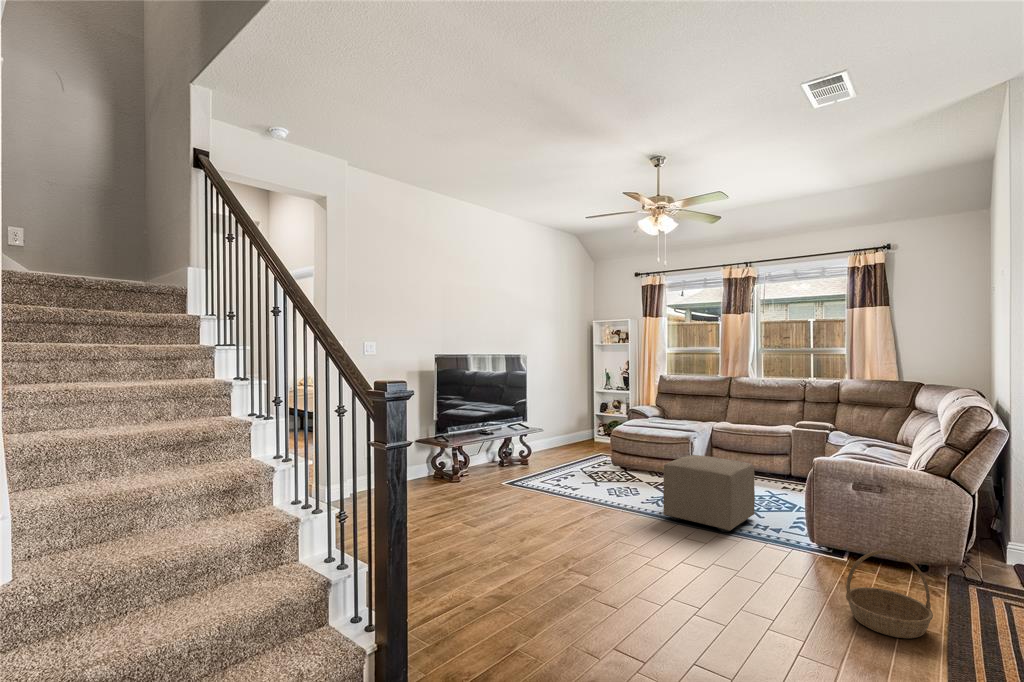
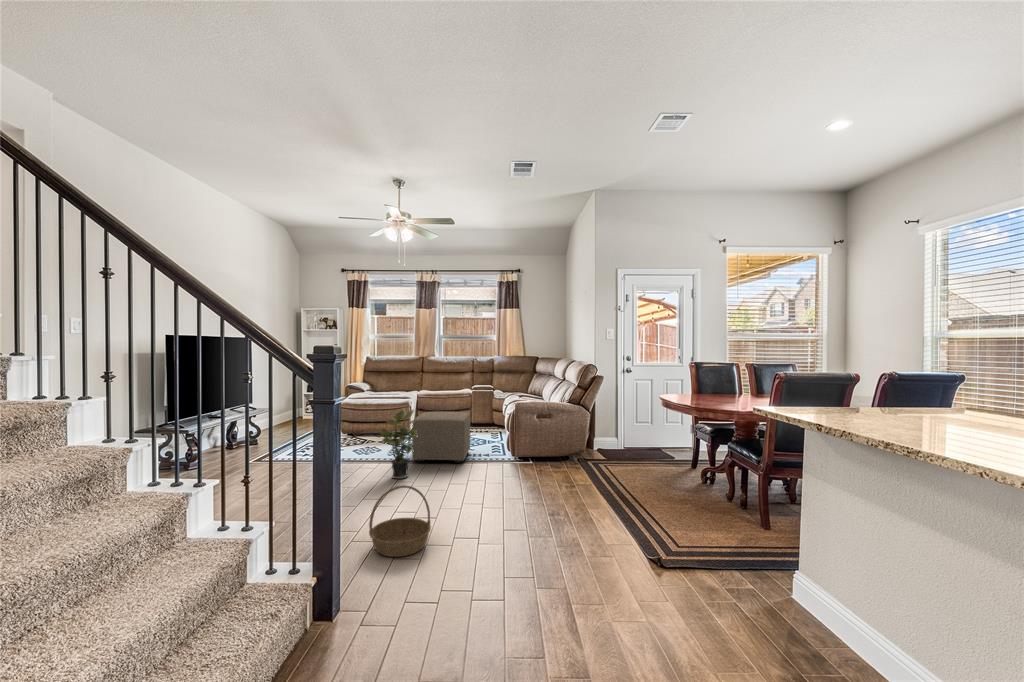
potted plant: none [610,448,658,537] -> present [380,409,418,479]
basket: present [846,550,933,638] -> present [369,485,431,557]

